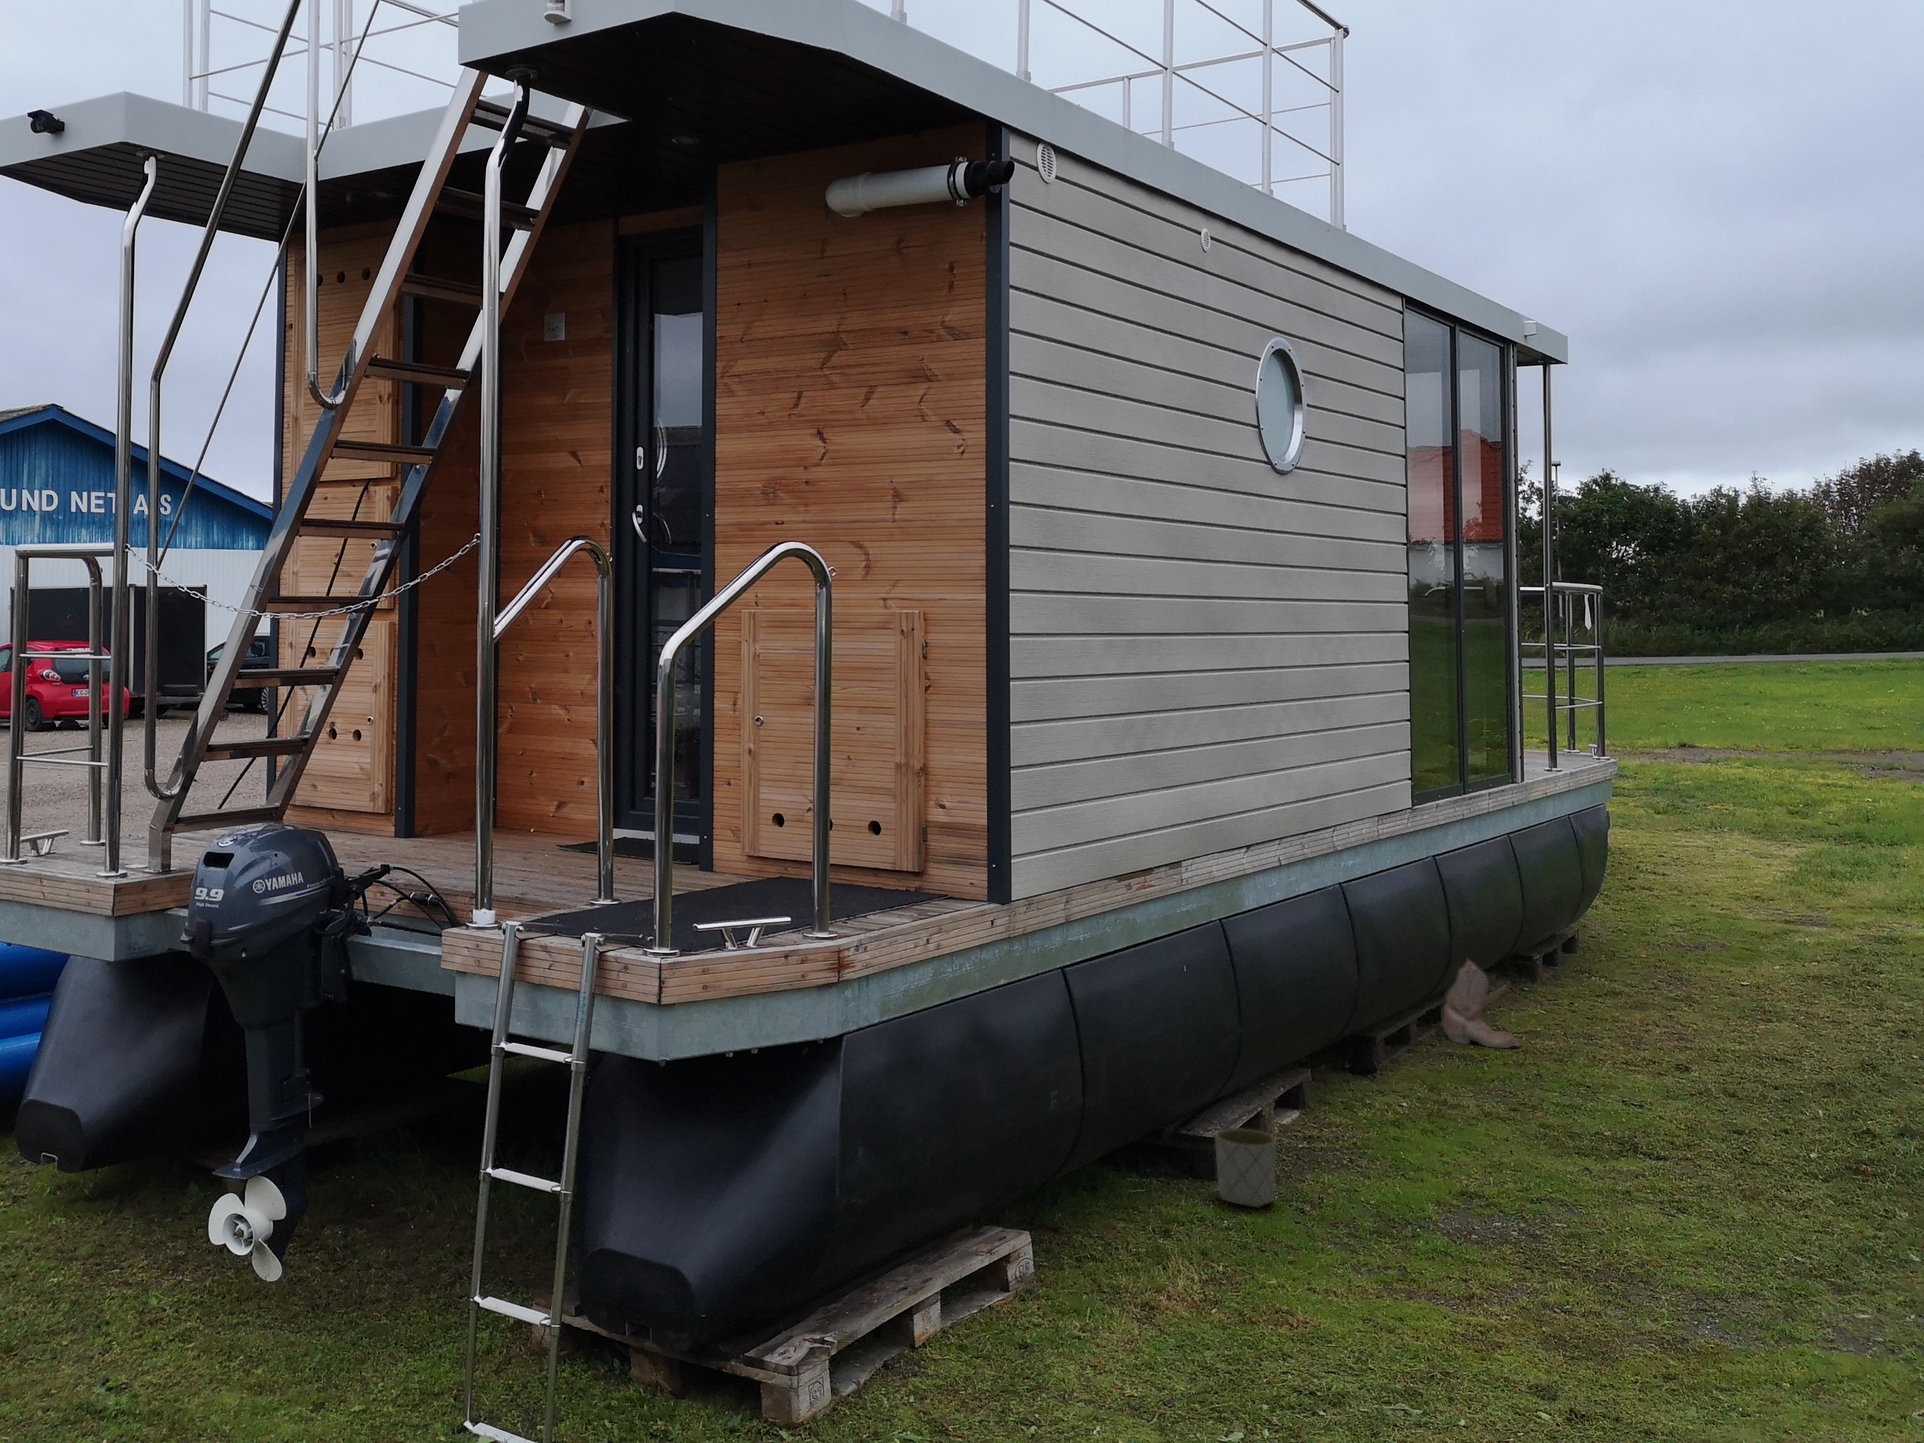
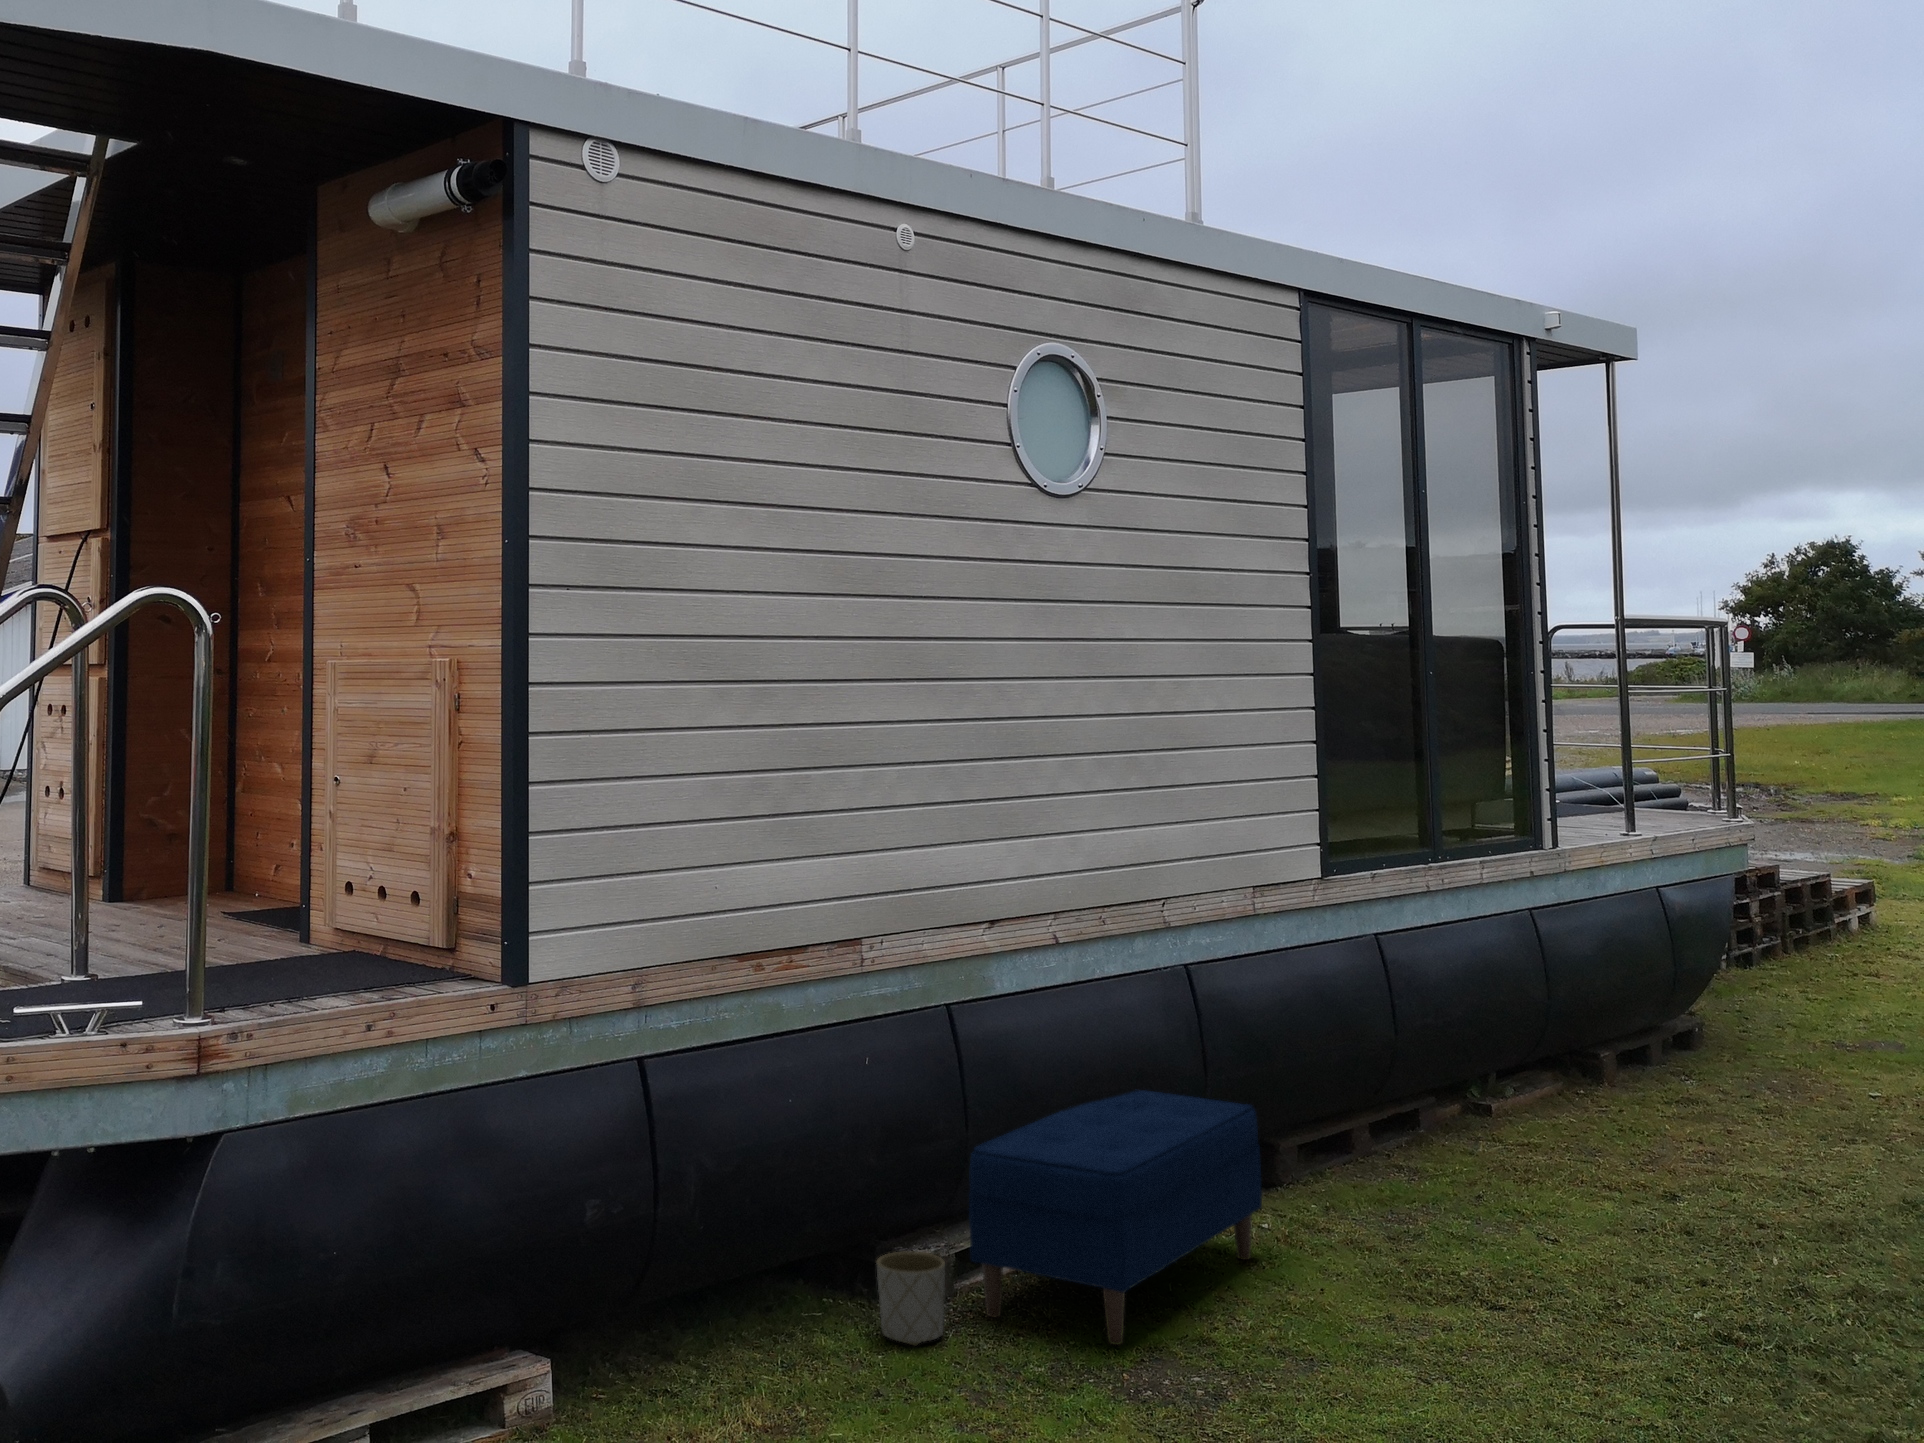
boots: present [1443,961,1518,1048] -> none [1371,1057,1458,1167]
bench: none [1274,986,1452,1200] -> present [969,1090,1262,1345]

